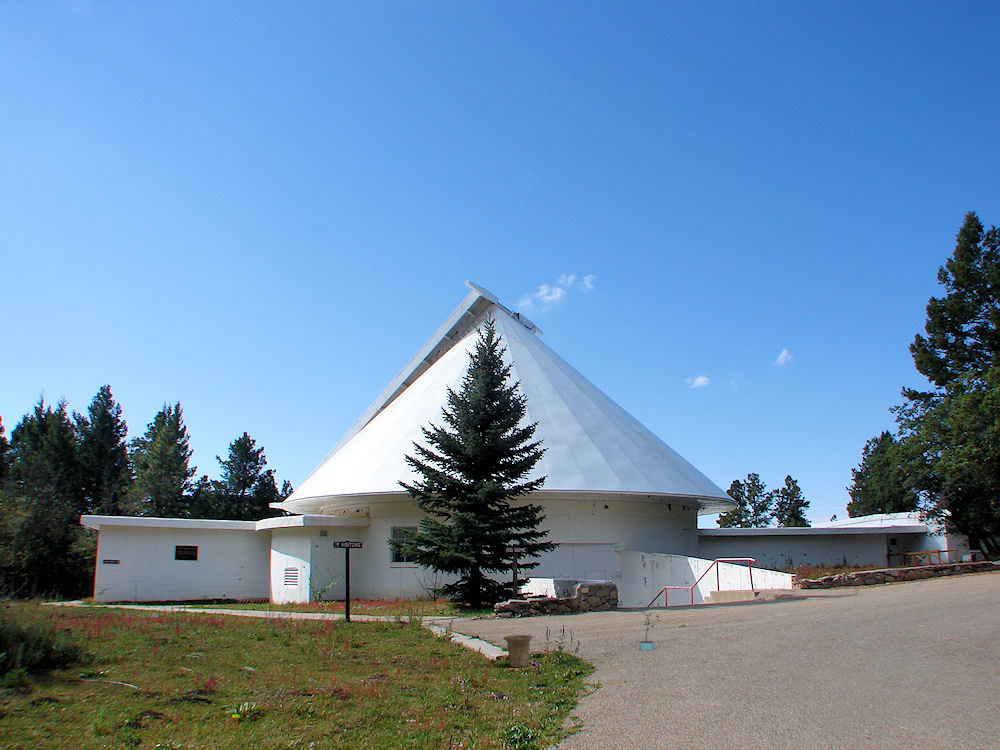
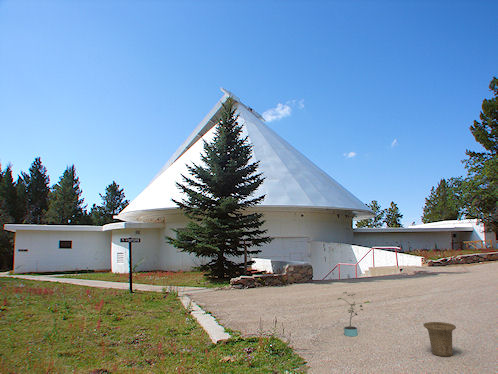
basket: present [504,635,533,667] -> present [424,322,456,357]

